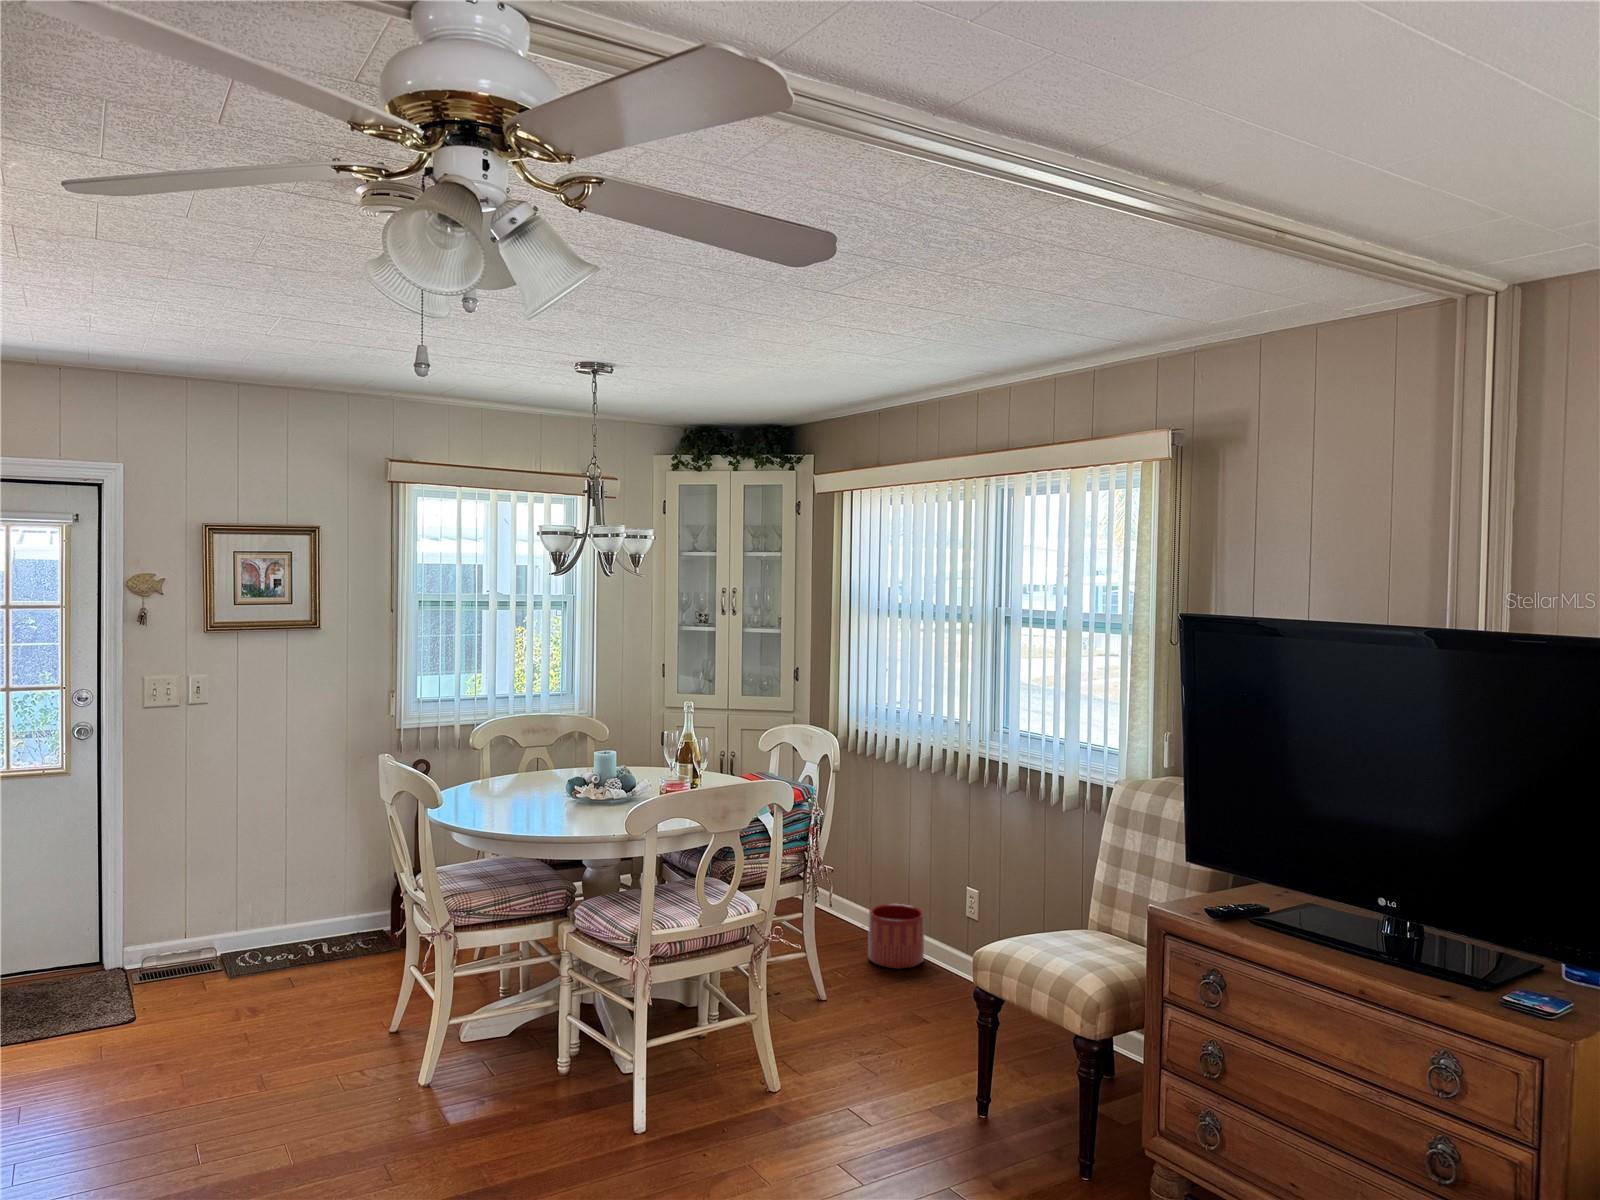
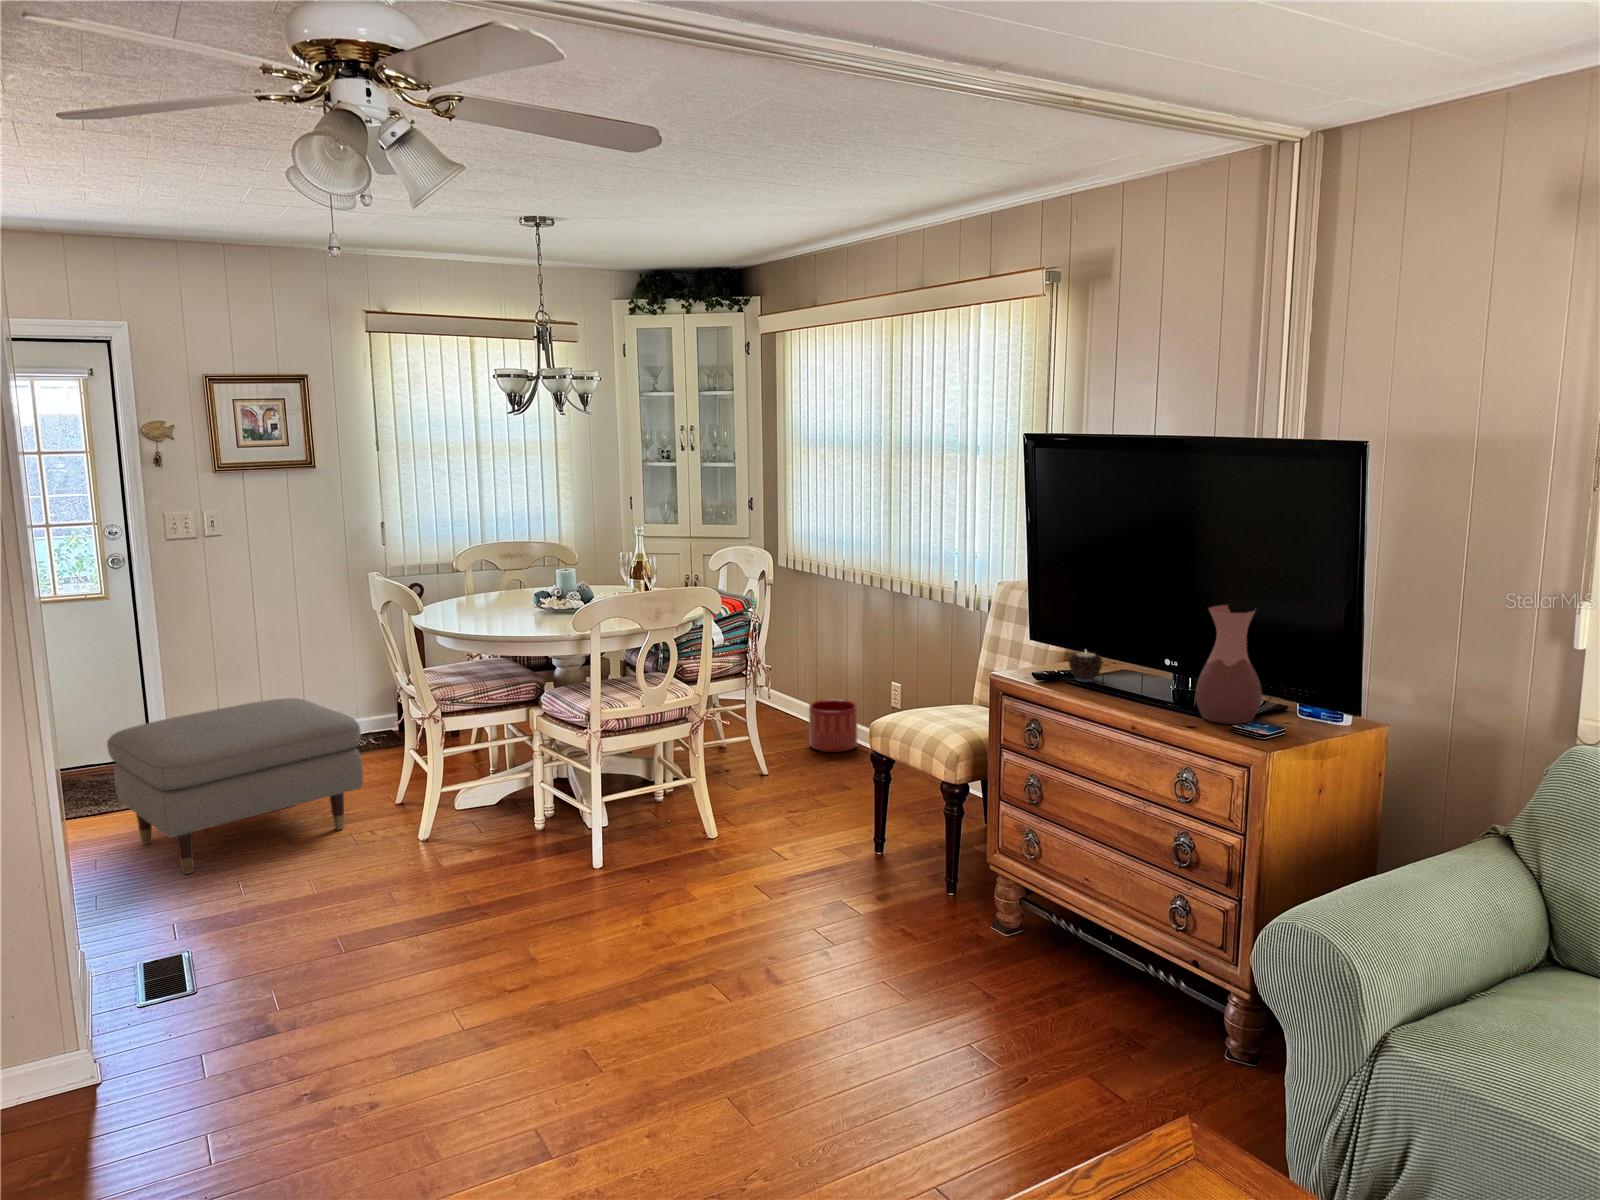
vase: none [1445,838,1534,996] -> present [1196,605,1262,724]
candle: none [1246,880,1293,922] -> present [1068,652,1103,682]
ottoman: none [48,901,355,1133] -> present [107,698,363,874]

